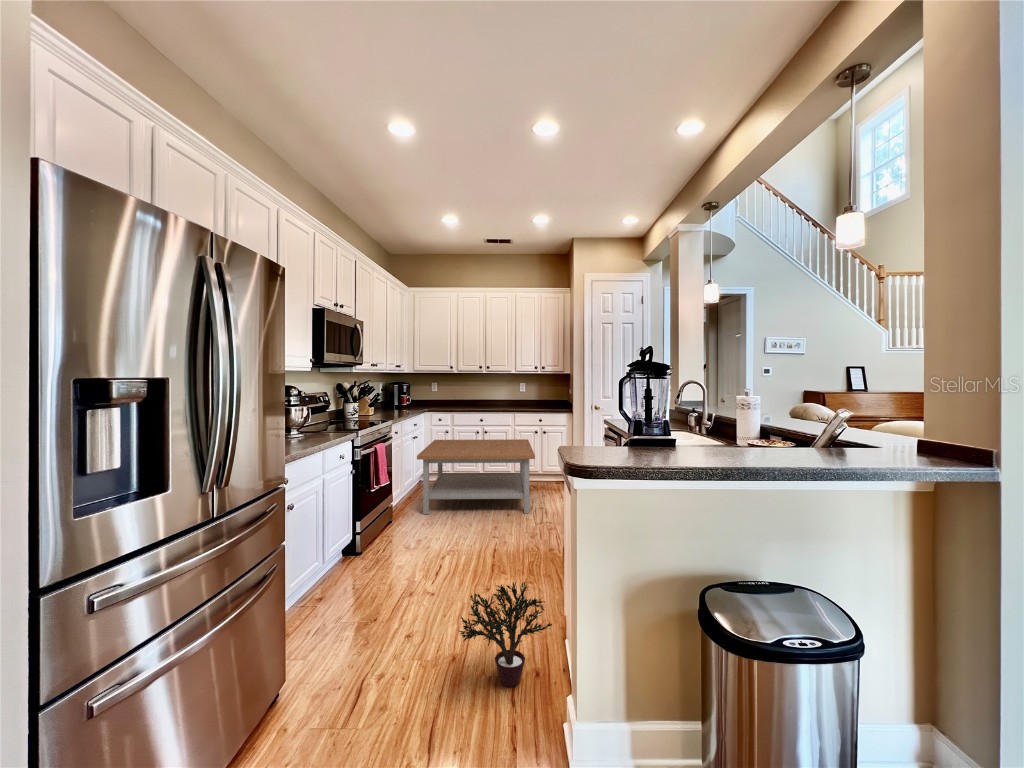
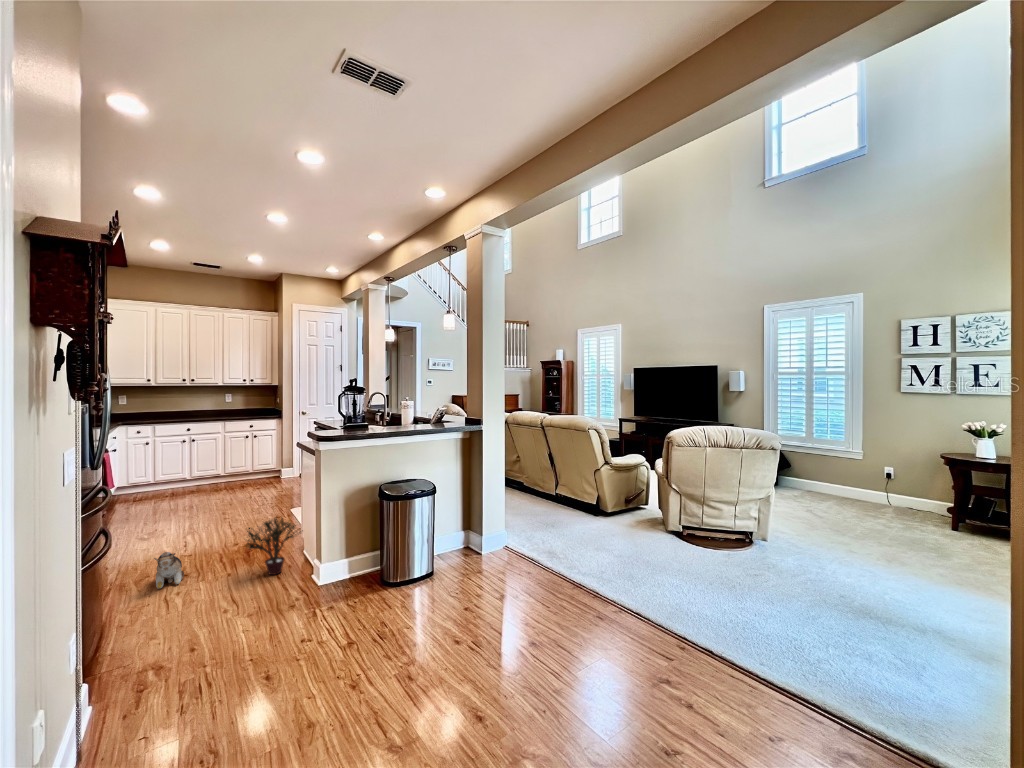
coffee table: present [417,439,535,514] -> none [131,443,256,518]
plush toy: none [359,601,407,652] -> present [154,552,184,589]

